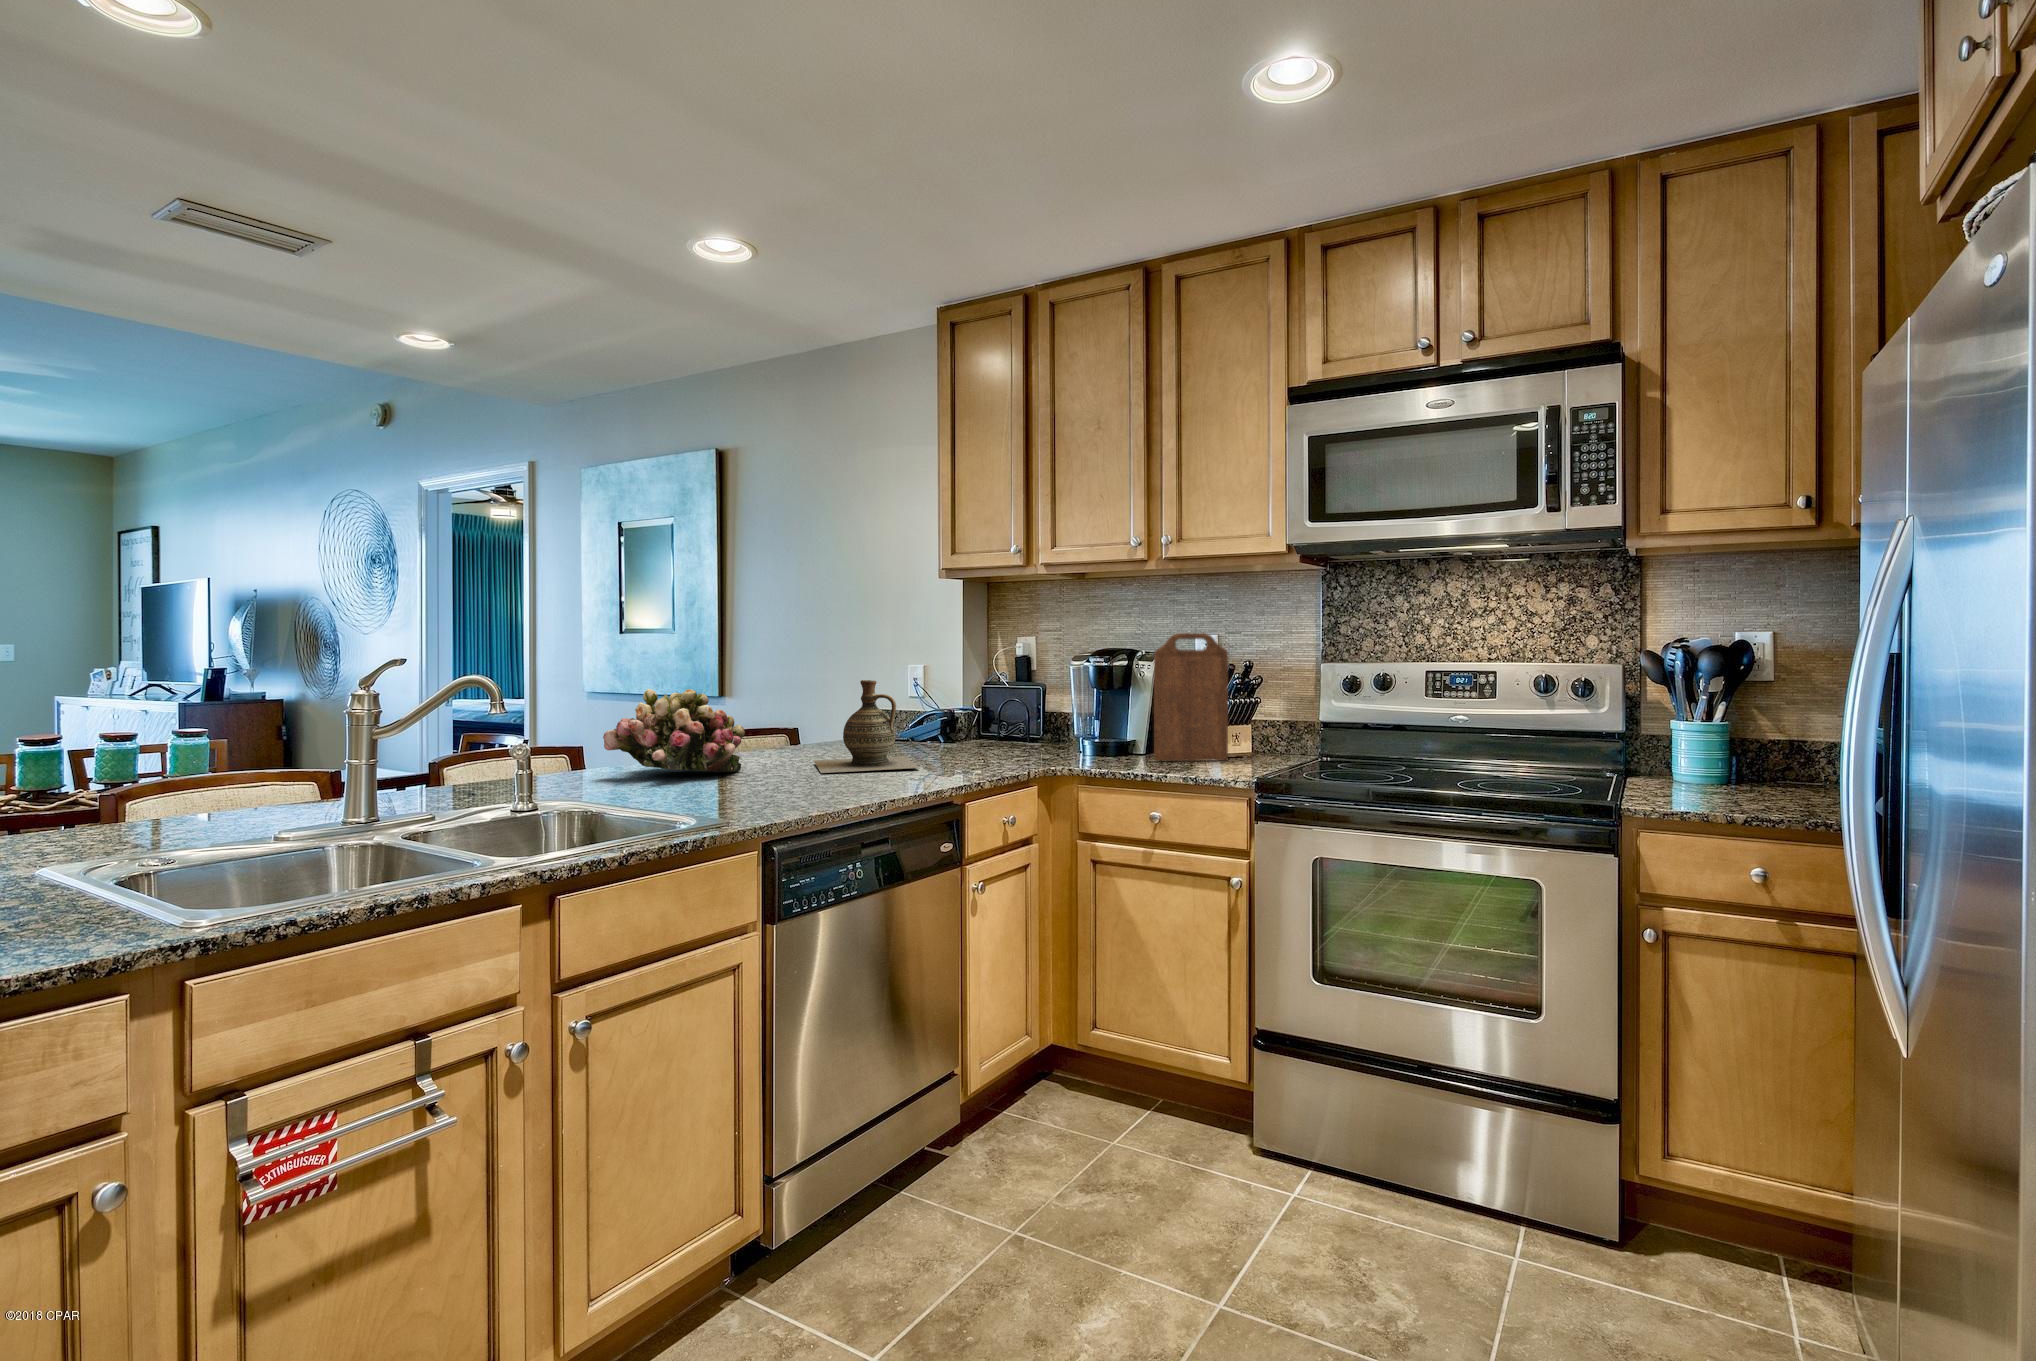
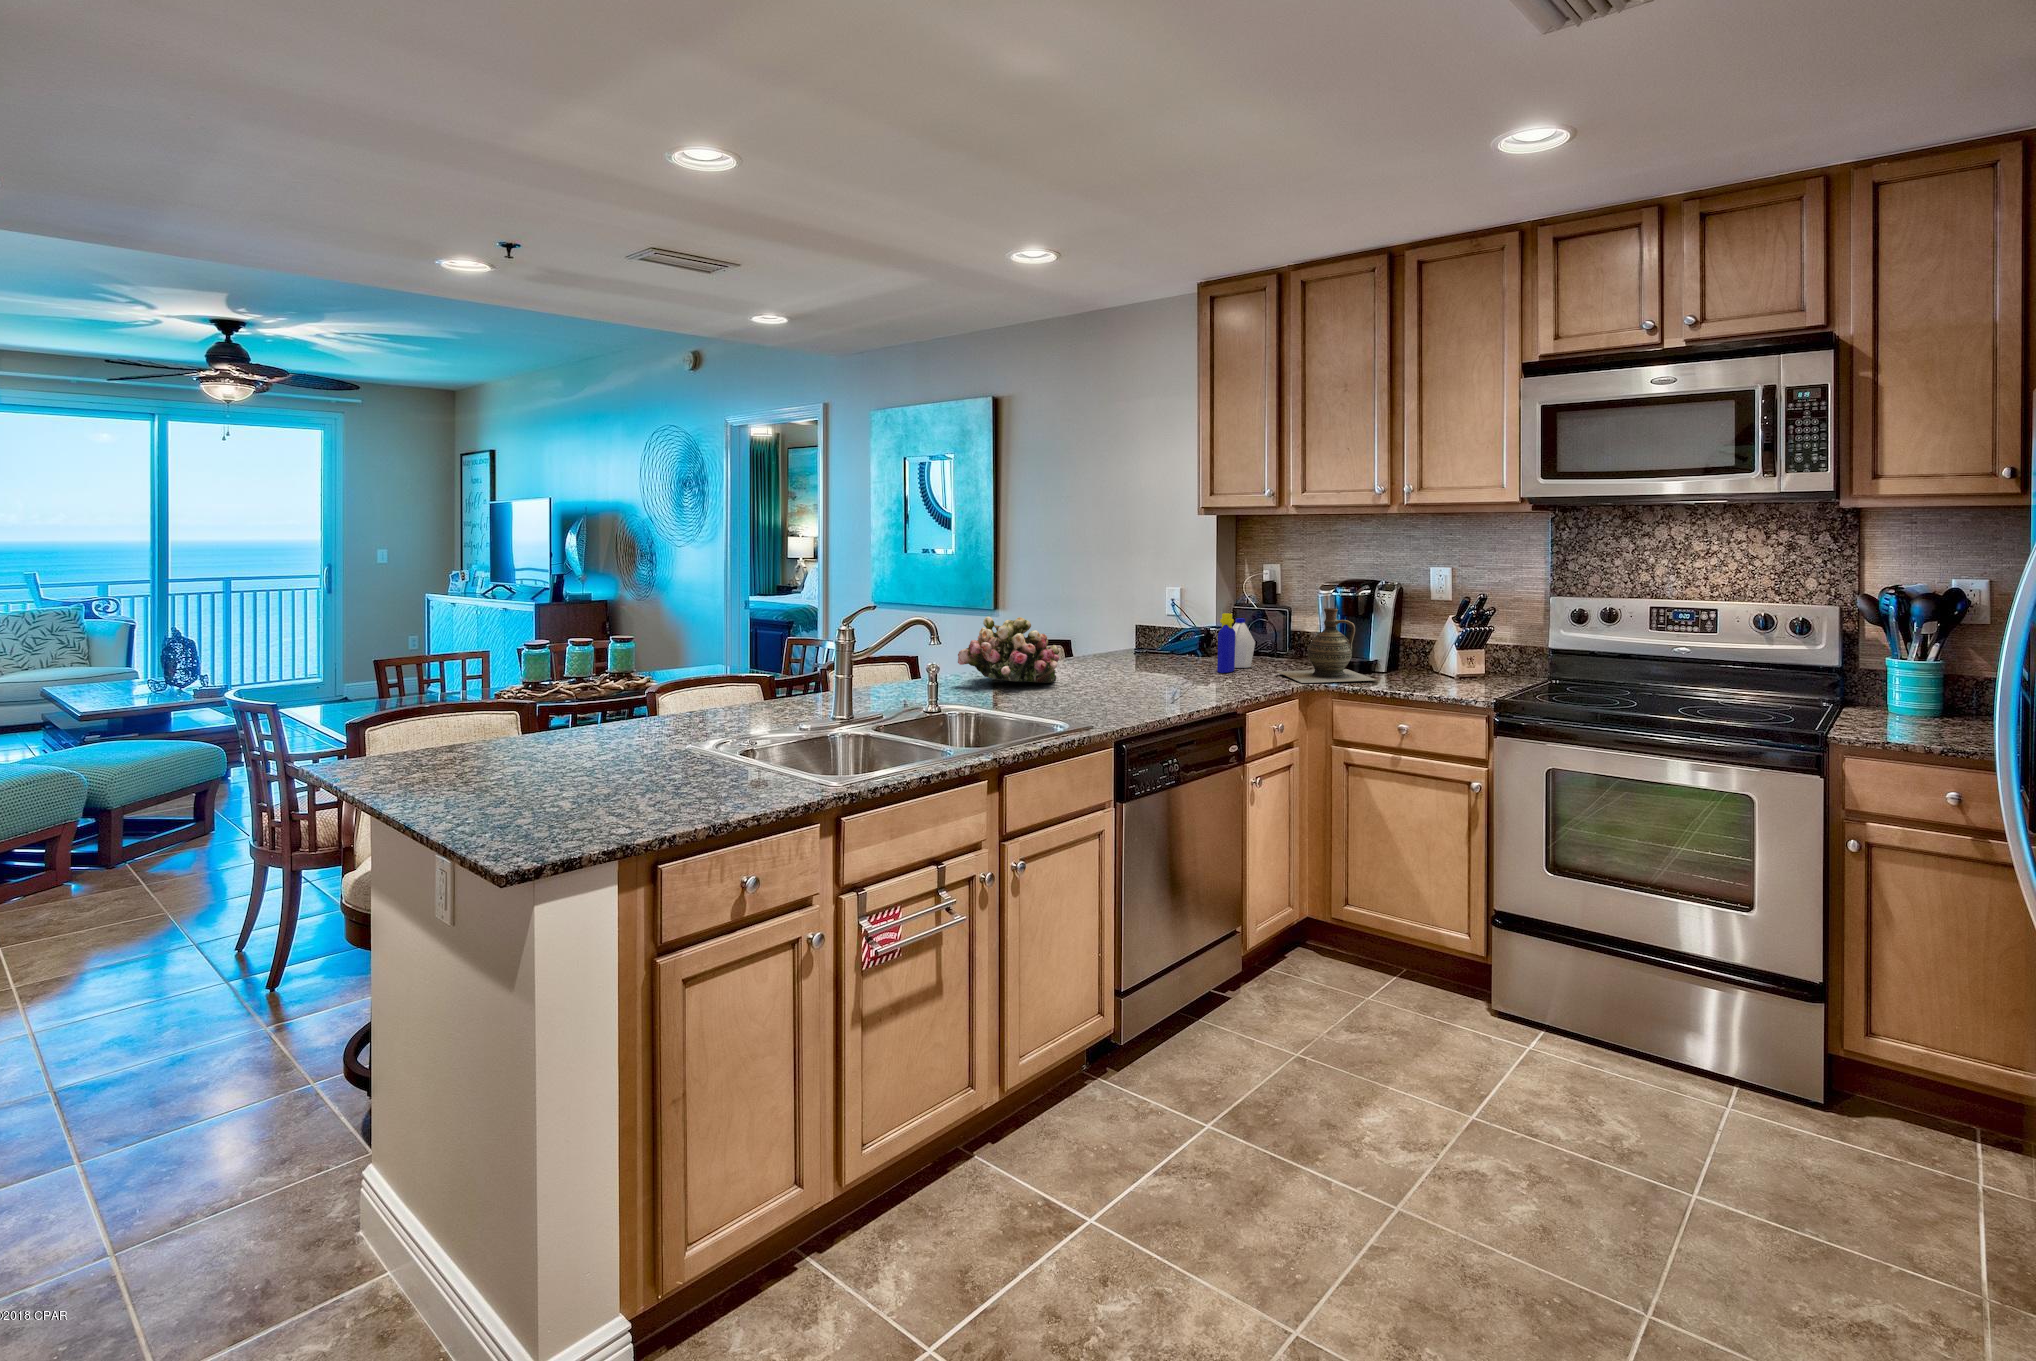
cutting board: present [1154,633,1228,761] -> none [1395,571,1465,680]
ceramic jug: present [814,680,919,773] -> present [1277,608,1376,683]
bottle: none [952,687,1000,758] -> present [1217,613,1255,673]

